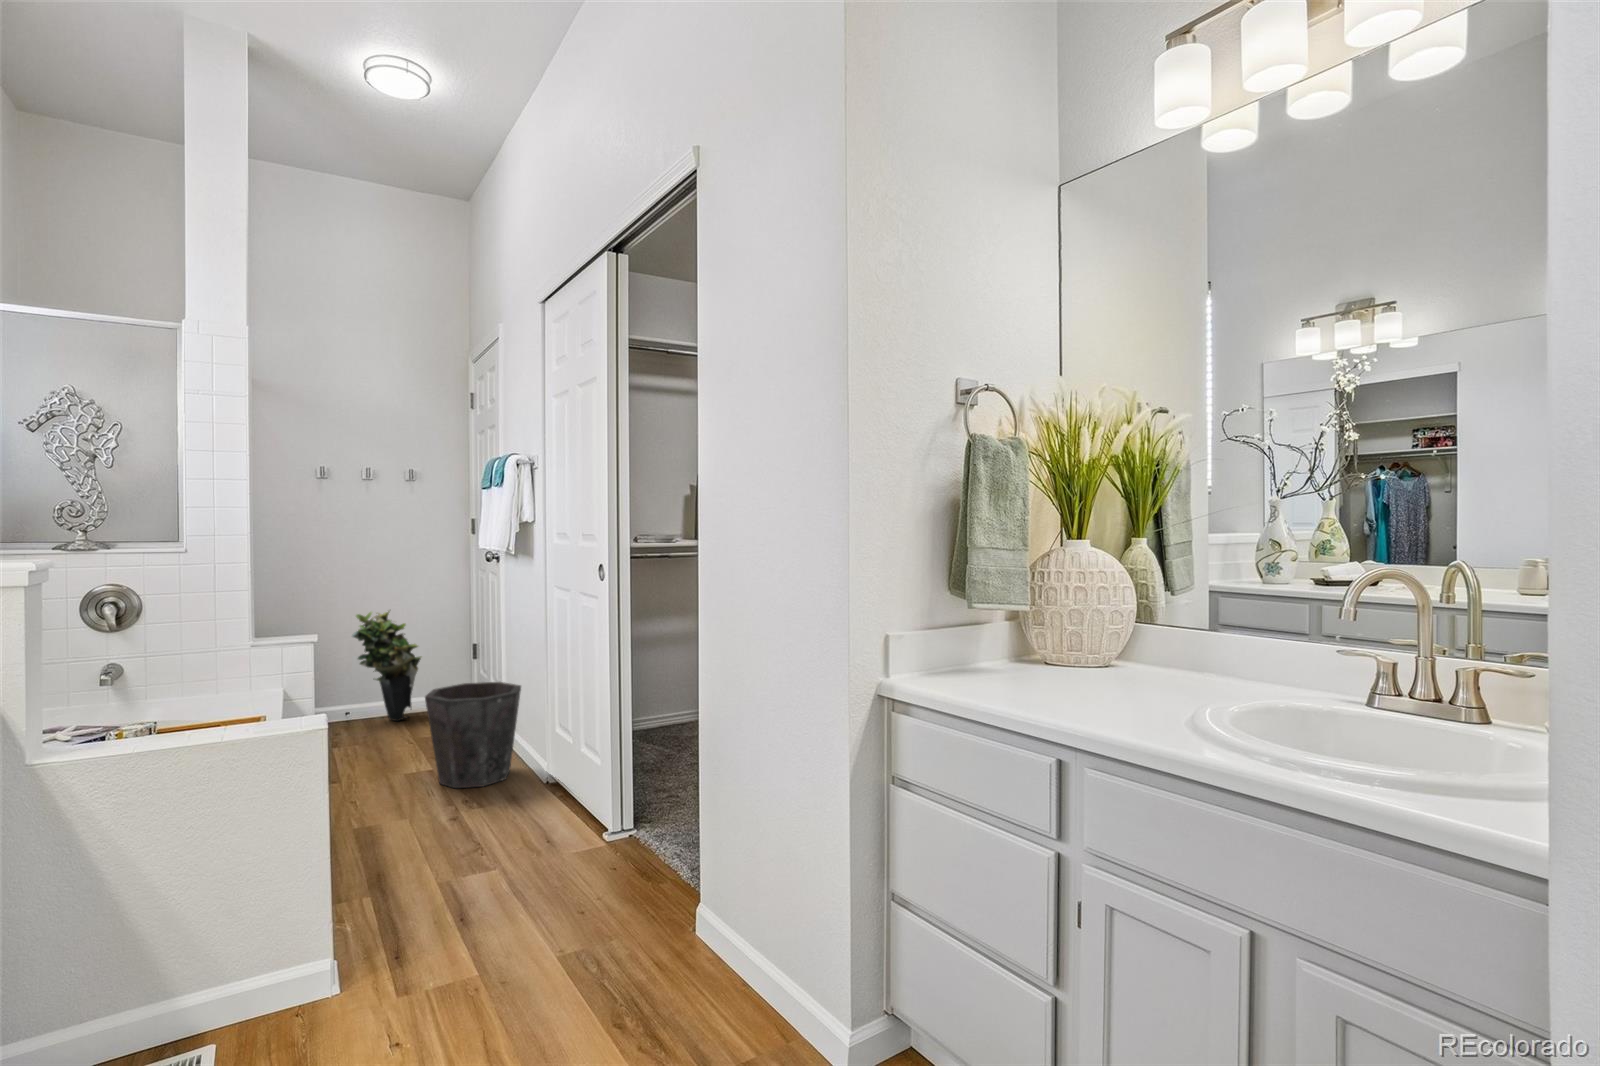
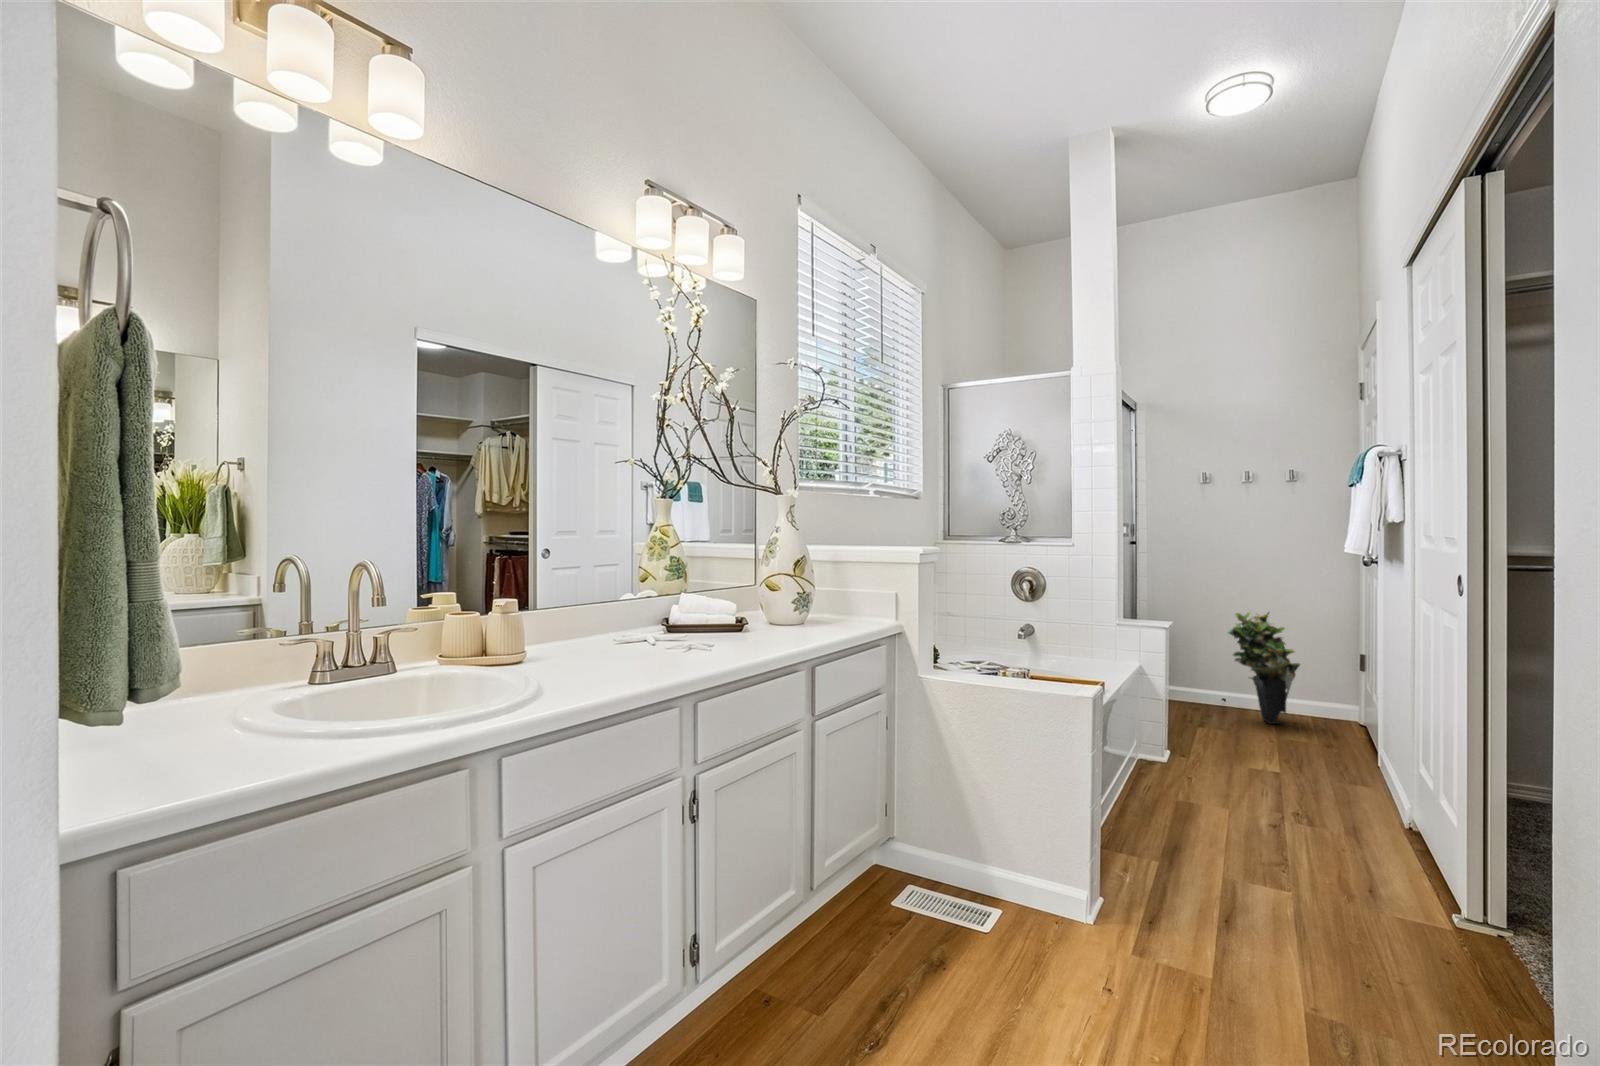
waste bin: present [425,682,521,788] -> none [1263,694,1384,811]

